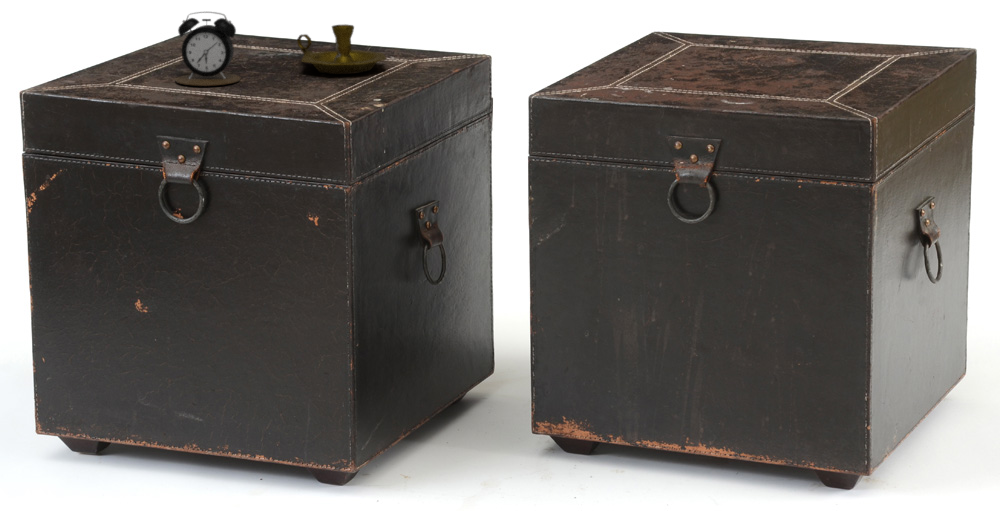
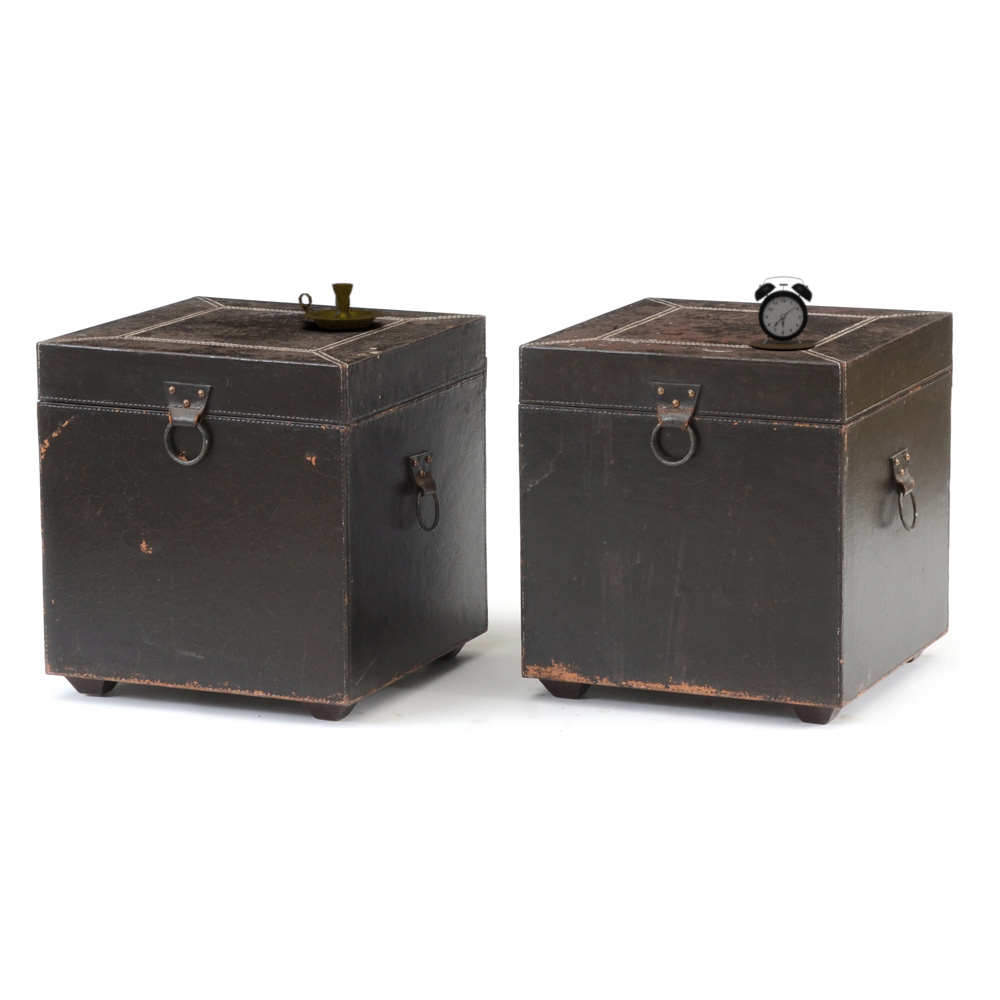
alarm clock: present [175,12,240,86] -> present [750,277,815,349]

